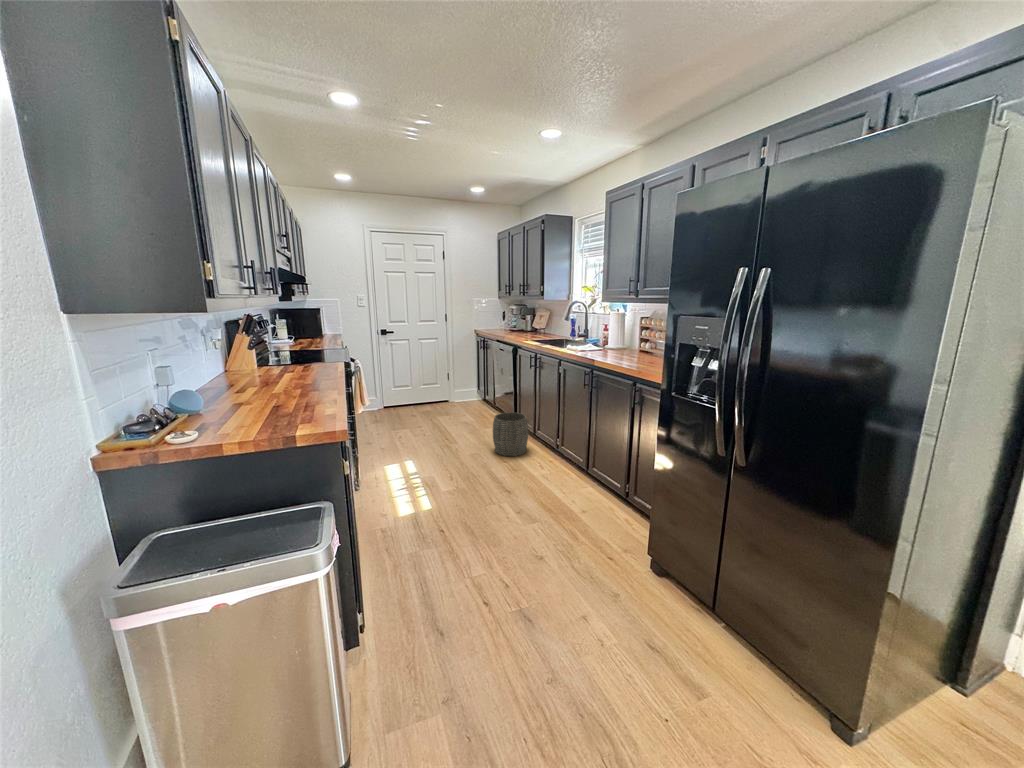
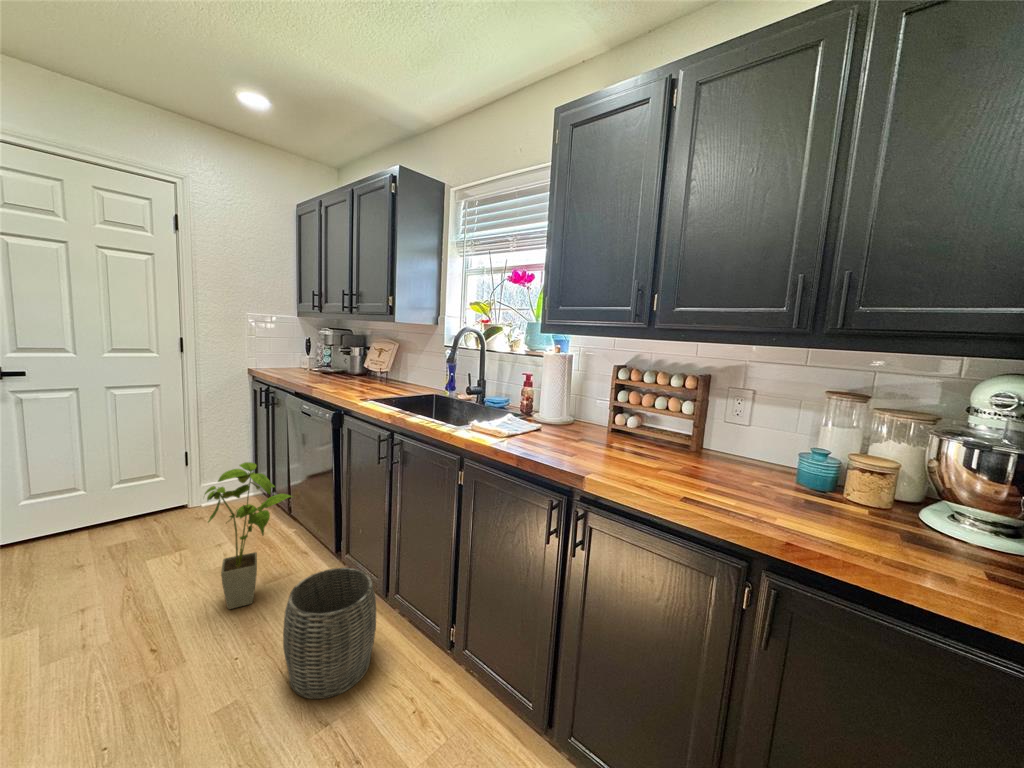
house plant: none [462,368,497,432] -> present [205,462,292,609]

